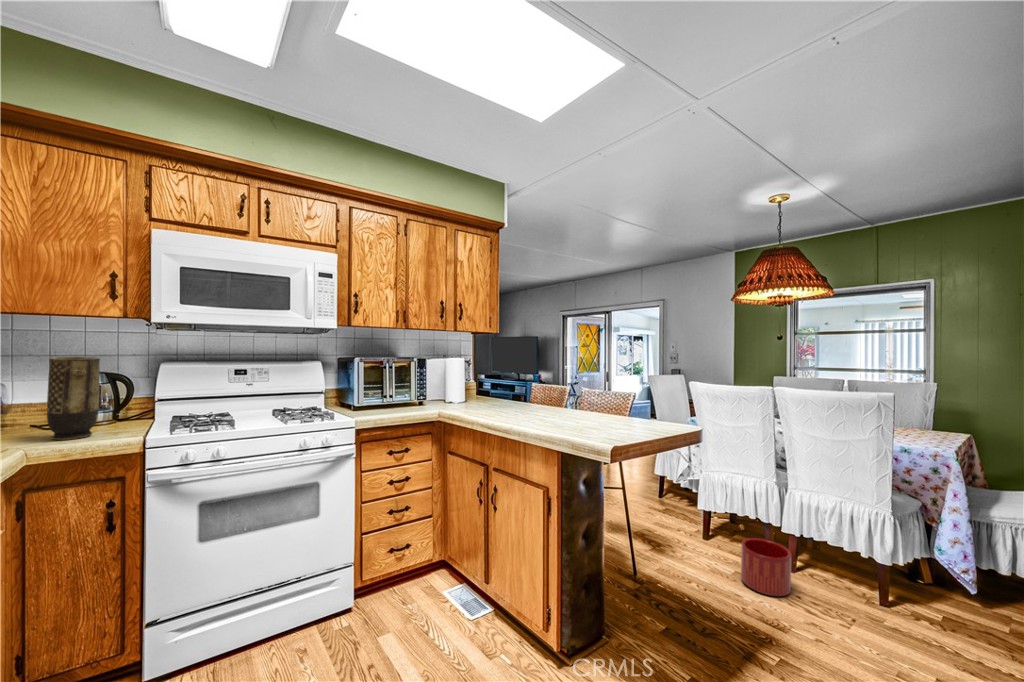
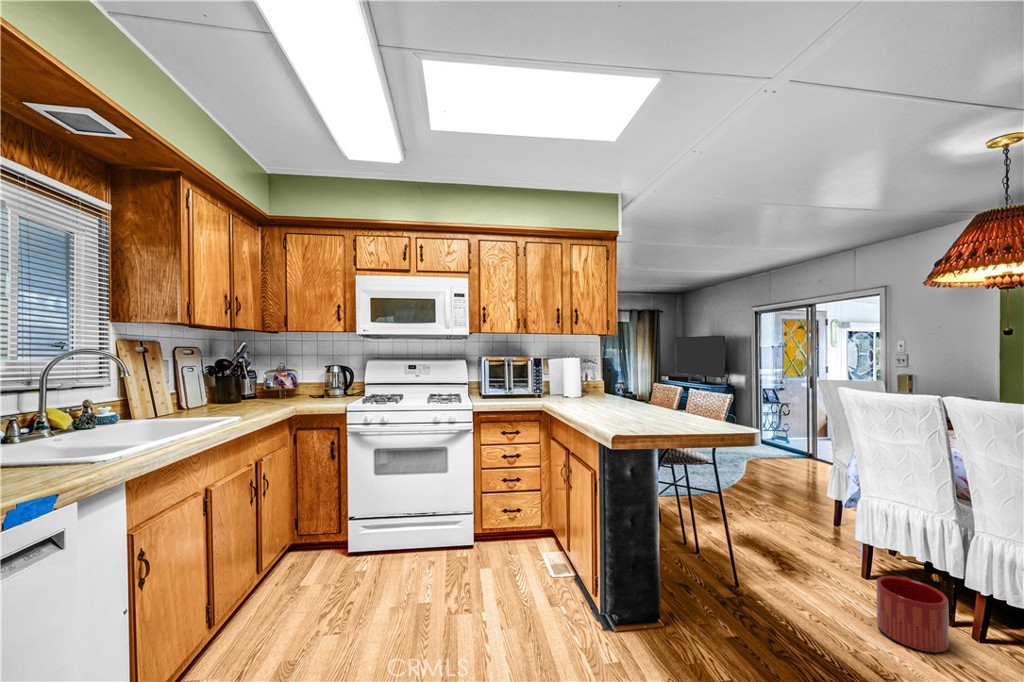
vase: present [47,357,100,440] -> none [308,356,331,403]

